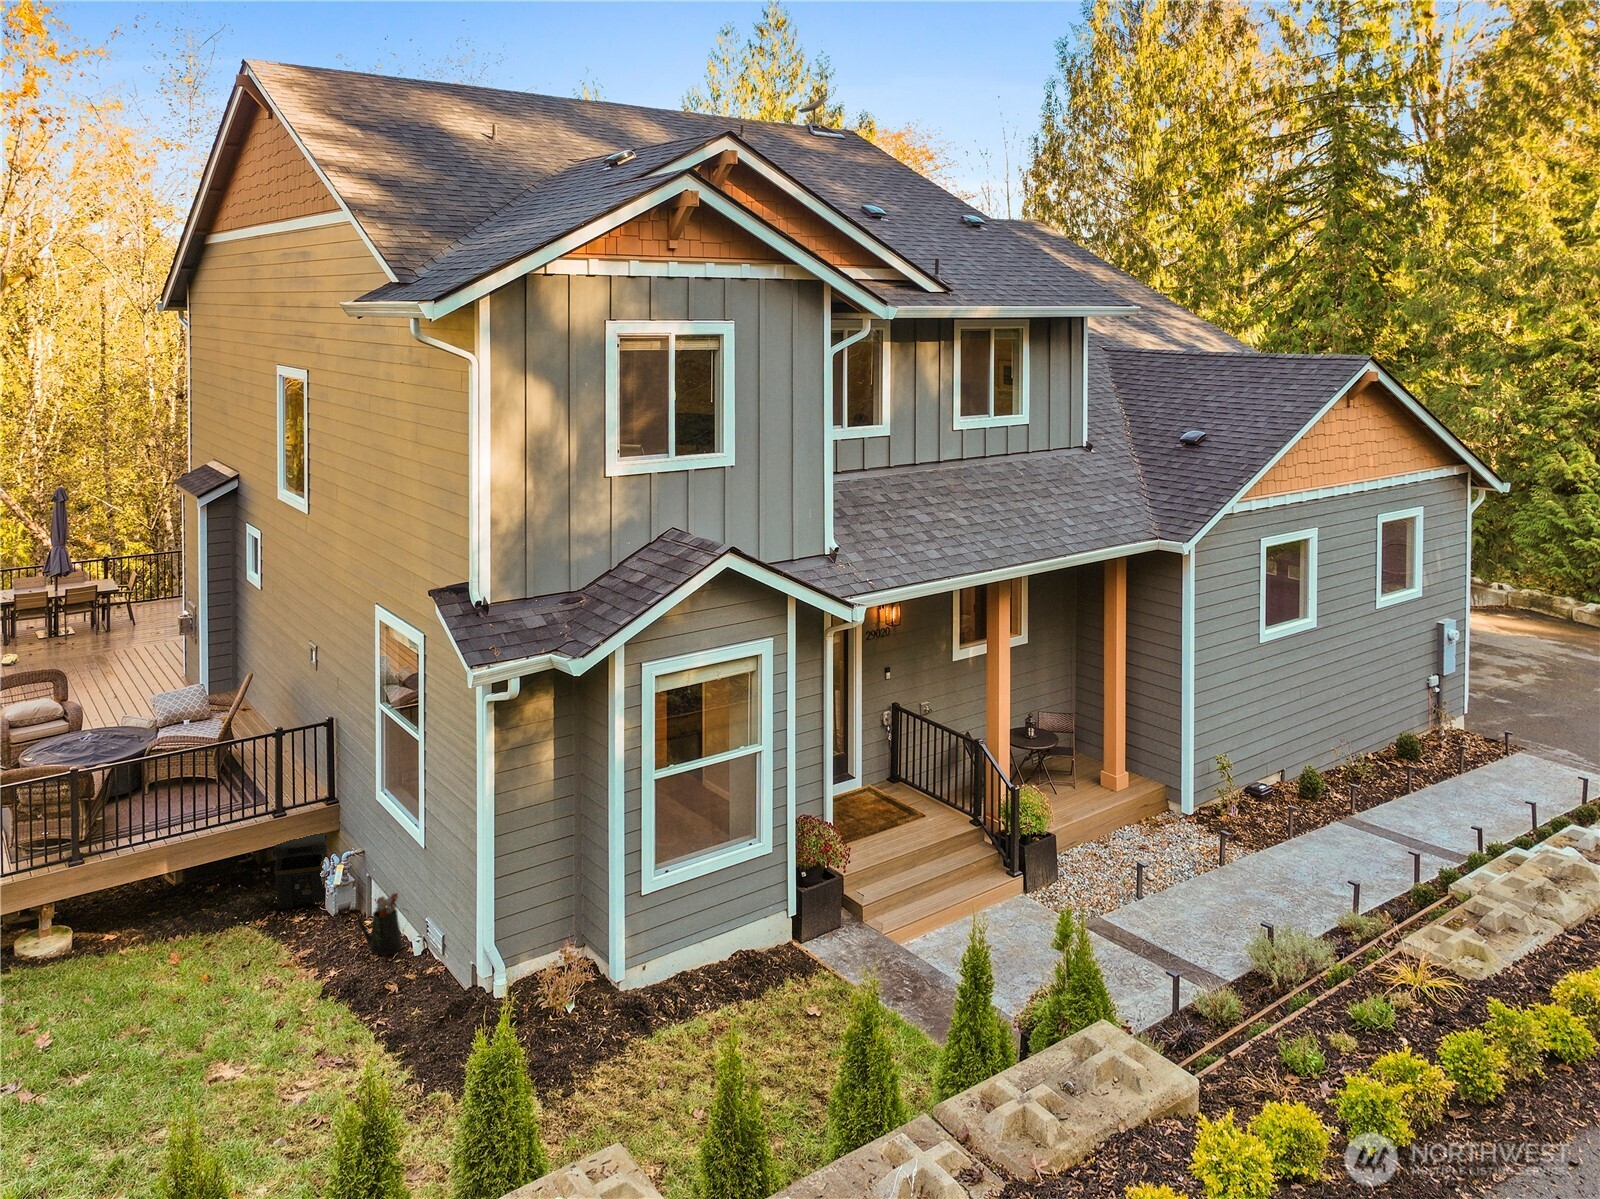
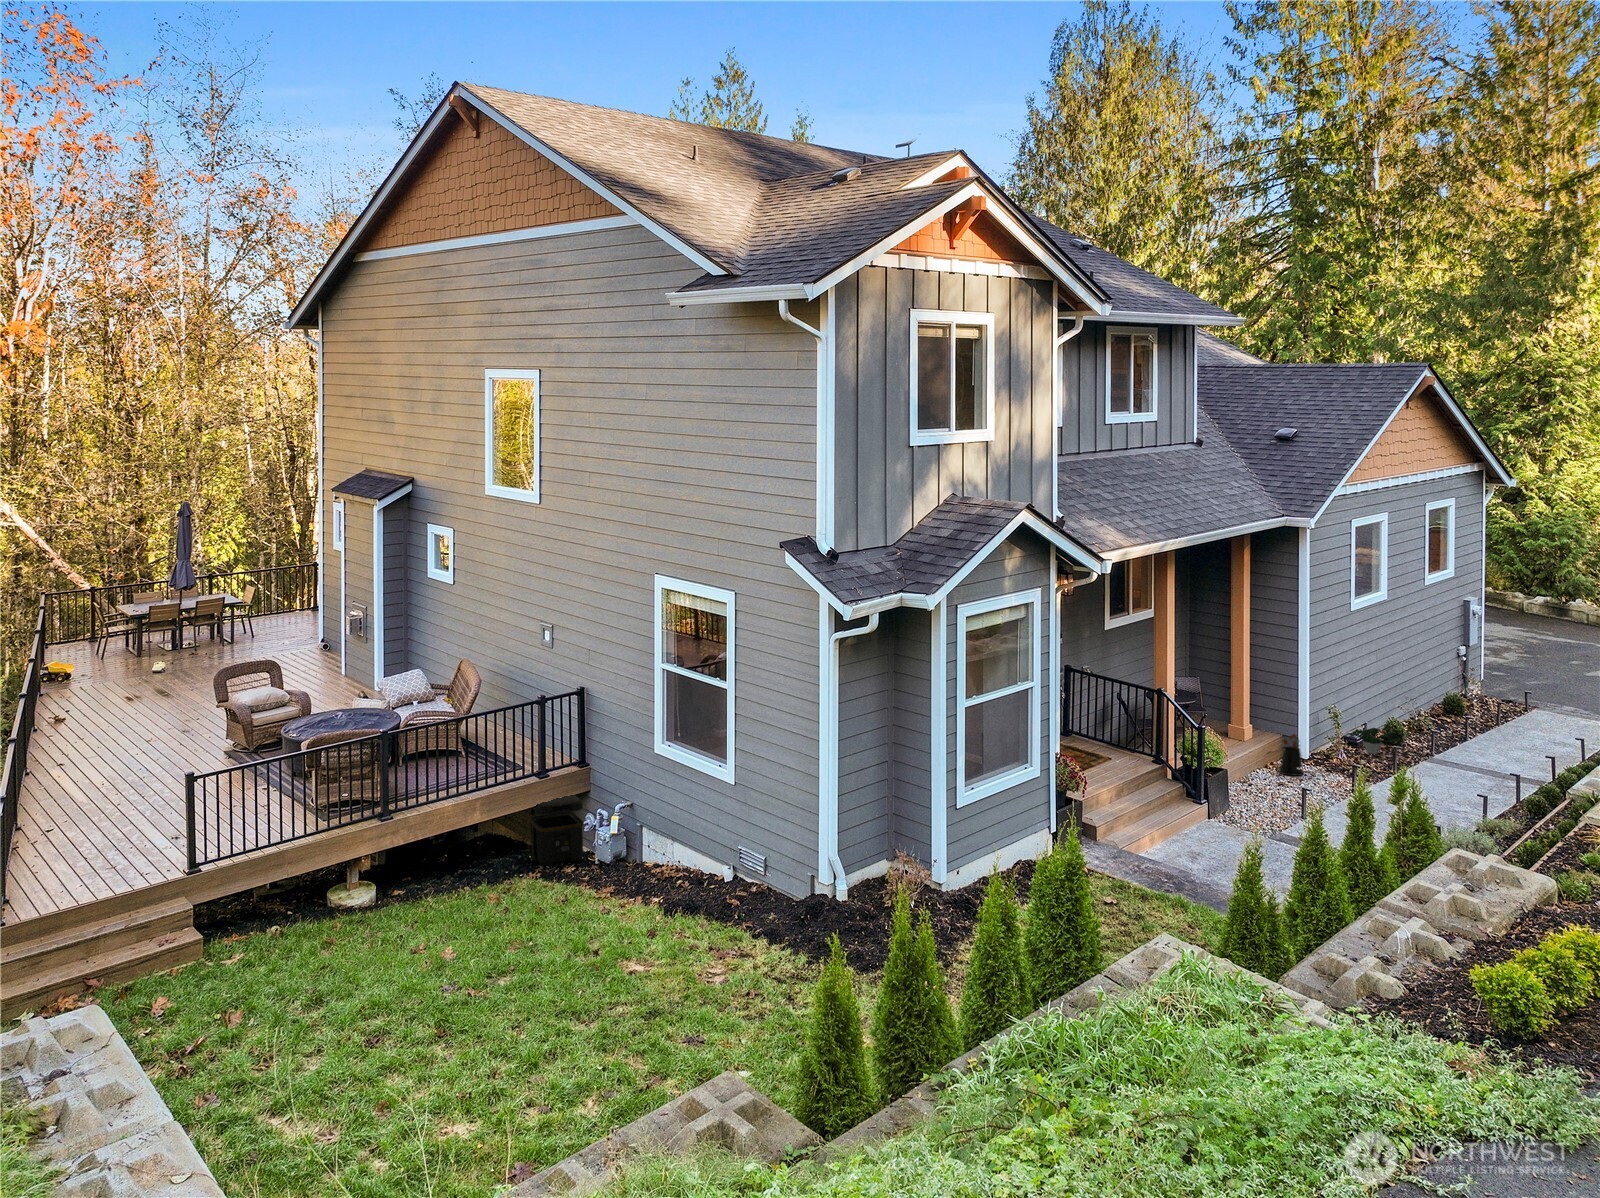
potted plant: none [1254,778,1310,809] -> present [1350,728,1403,754]
watering can: present [356,893,404,955] -> present [1279,734,1303,776]

